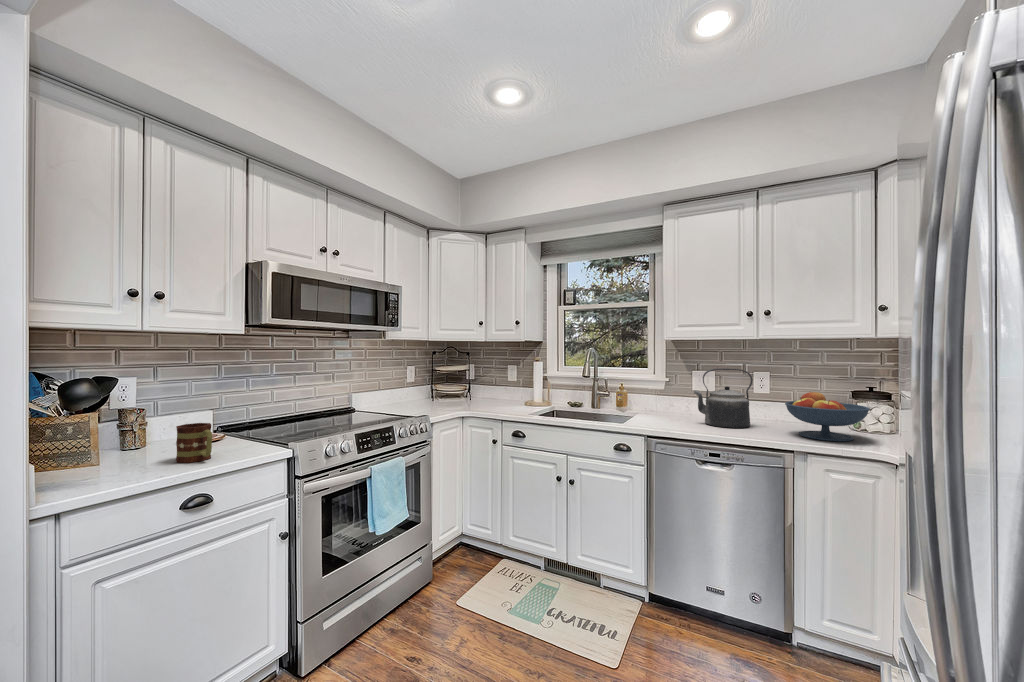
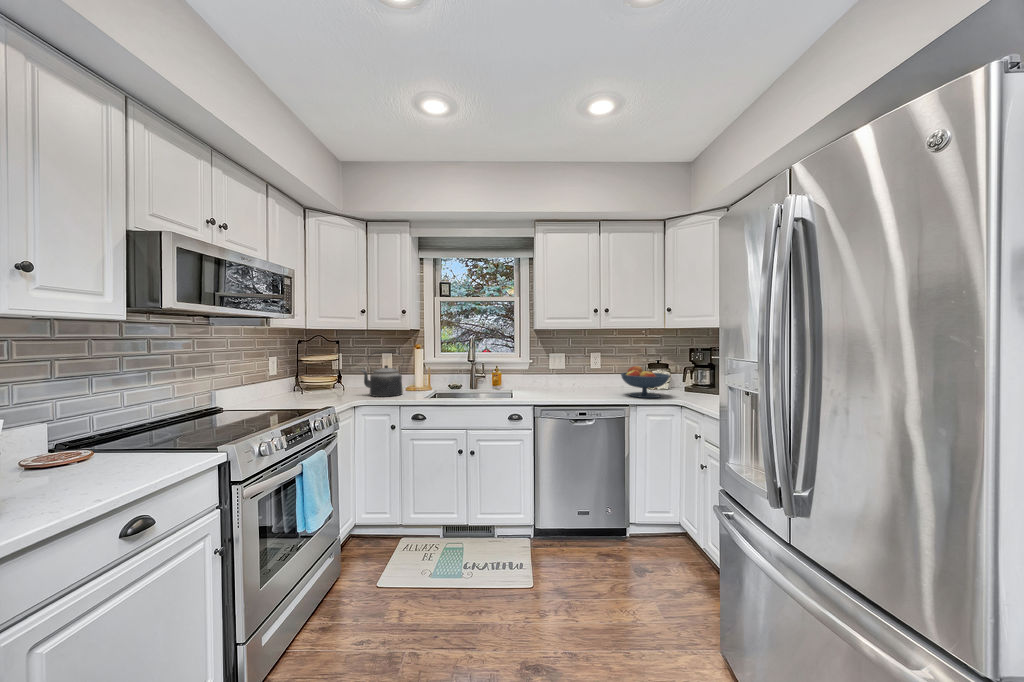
kettle: present [694,368,753,428] -> present [361,351,403,397]
mug: present [176,423,212,463] -> none [59,437,130,495]

